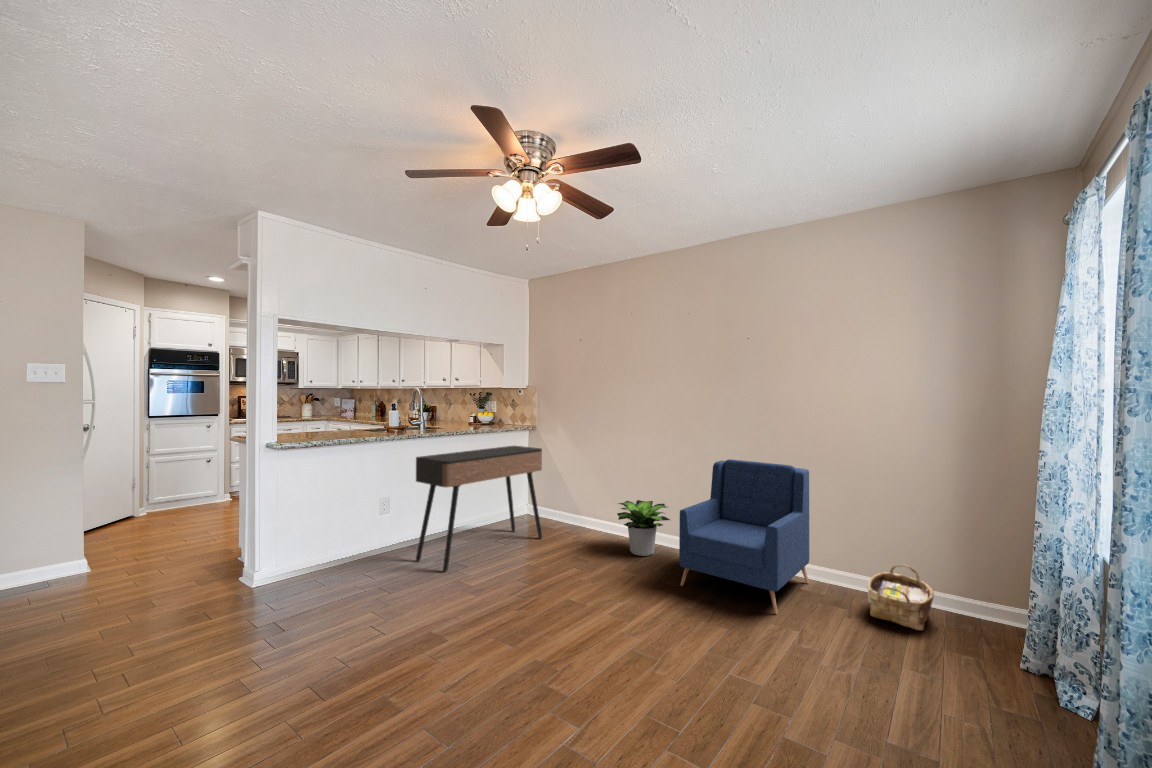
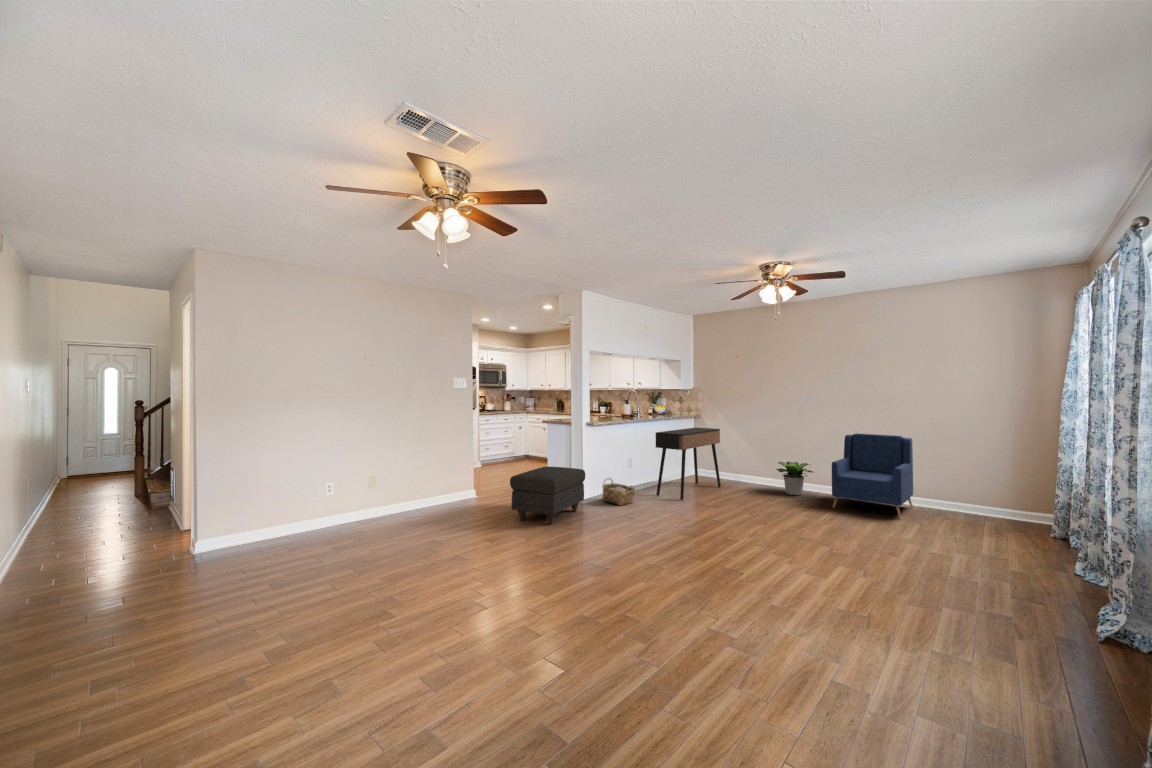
ottoman: none [34,521,239,650] -> present [510,467,585,524]
woven basket: present [867,564,934,630] -> present [602,478,635,506]

